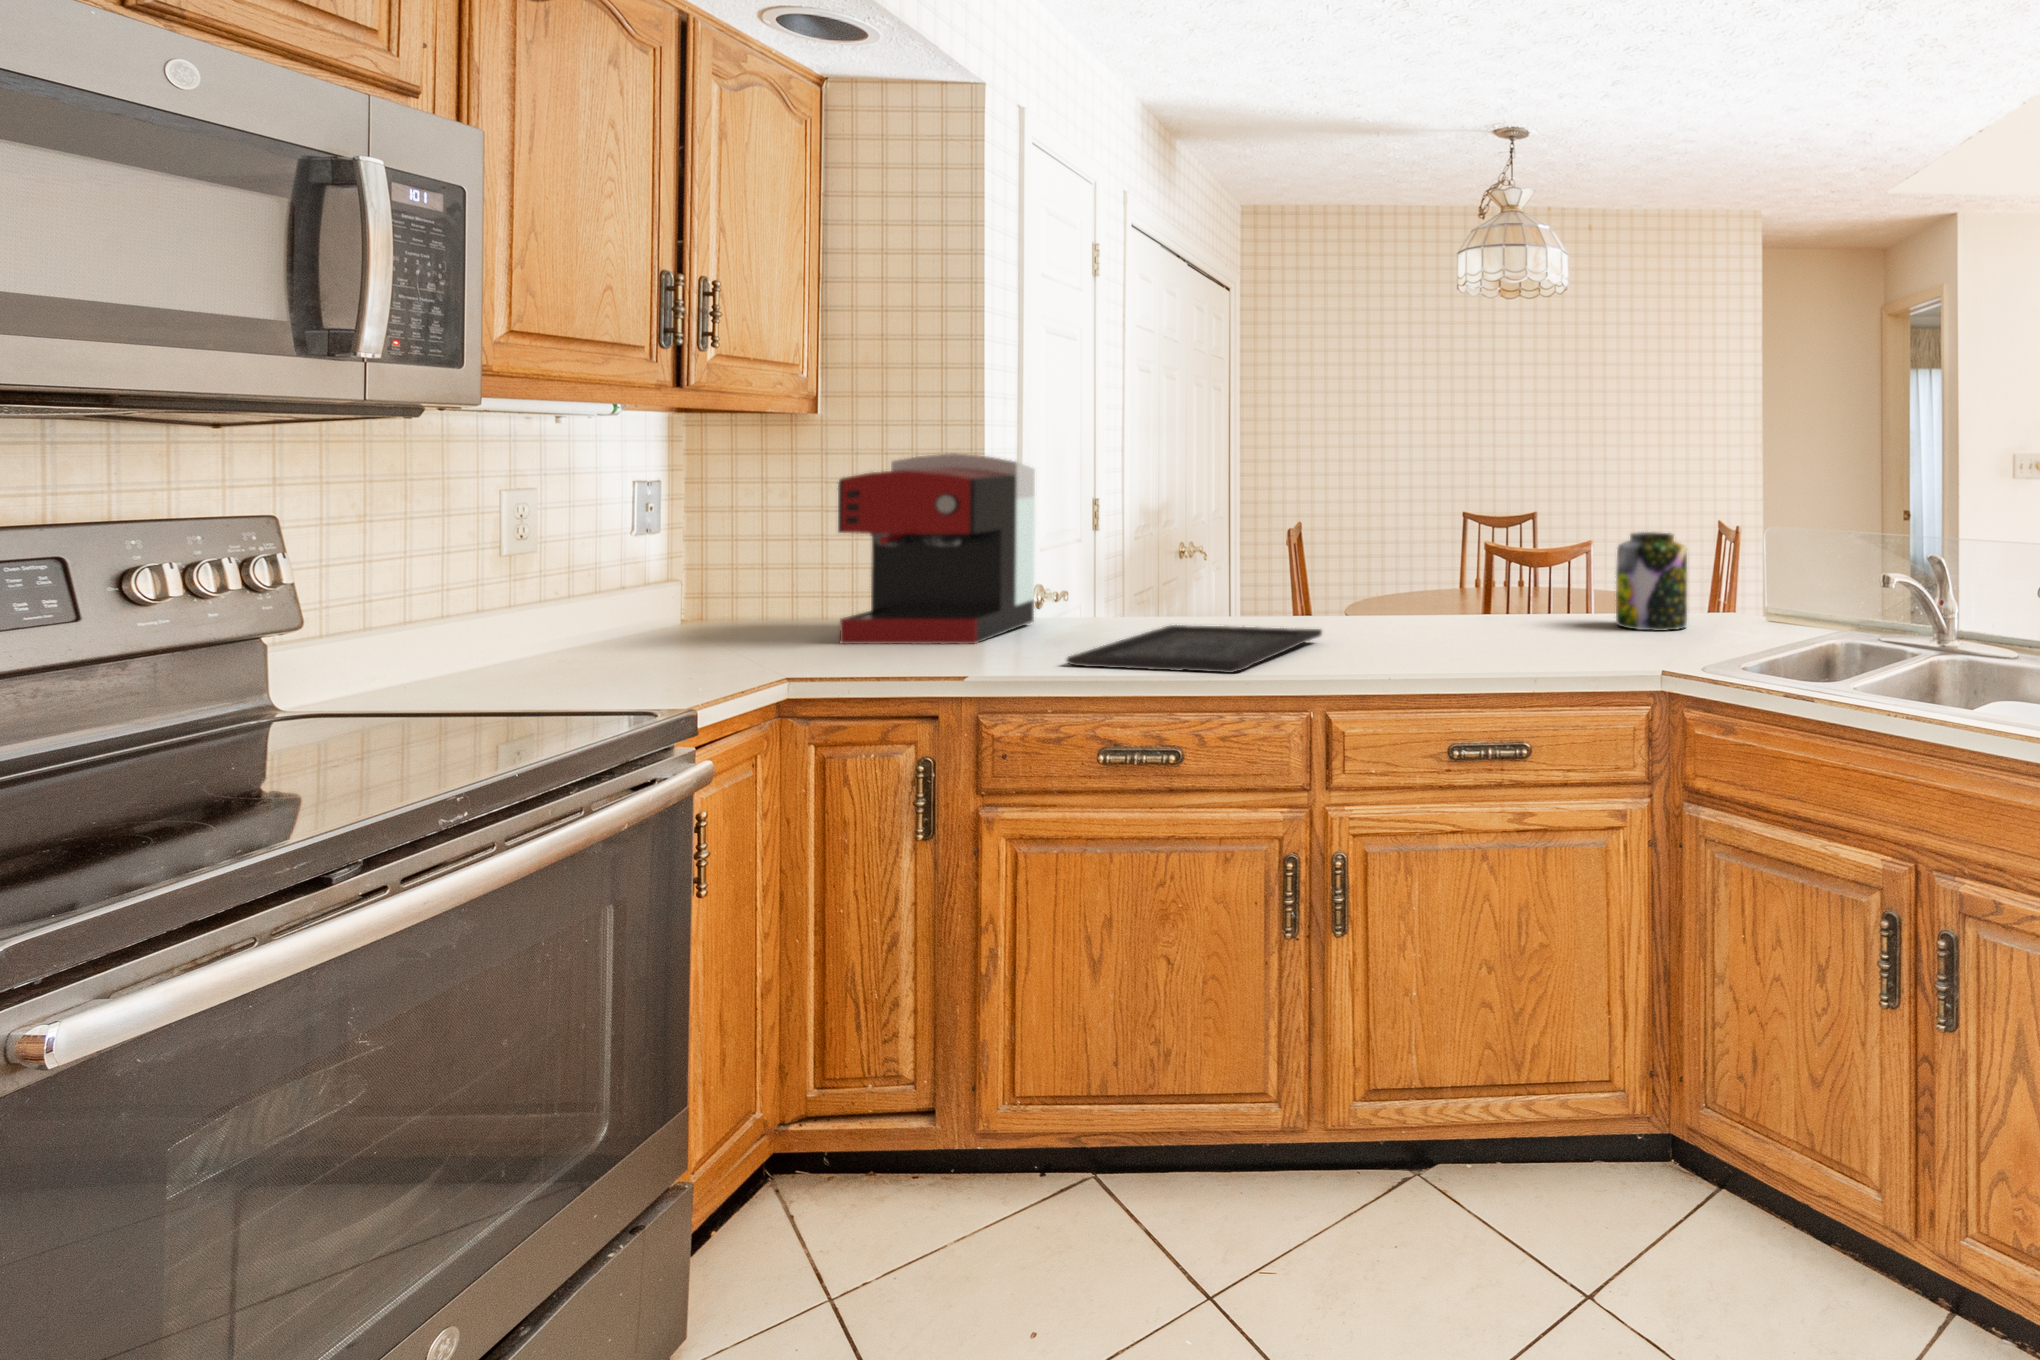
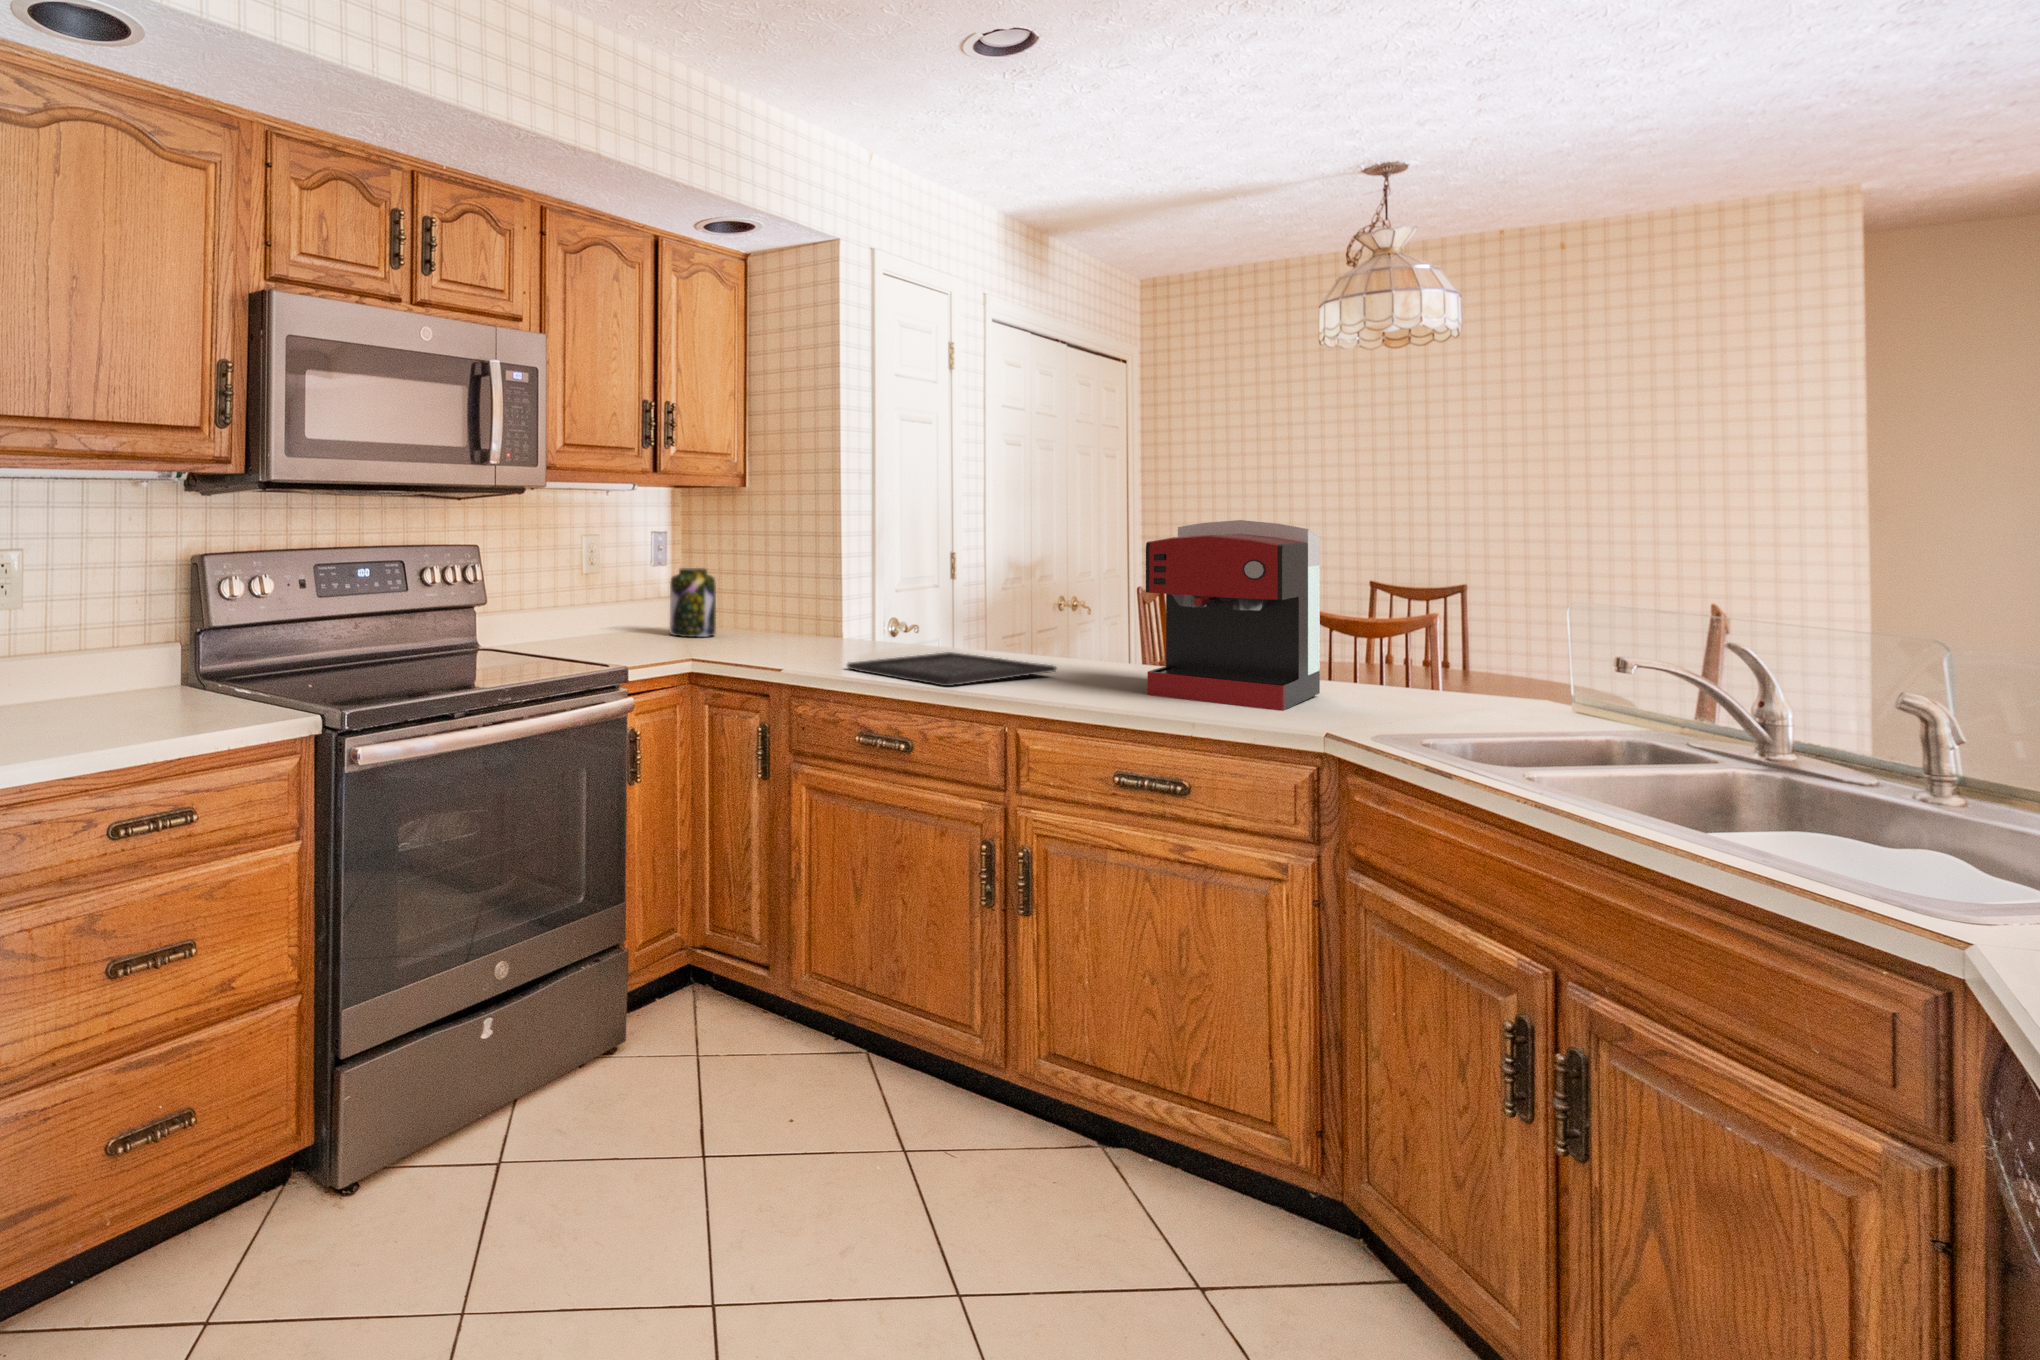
coffee maker: present [838,453,1035,644] -> present [1146,520,1320,711]
jar: present [1616,532,1687,631] -> present [670,568,716,637]

